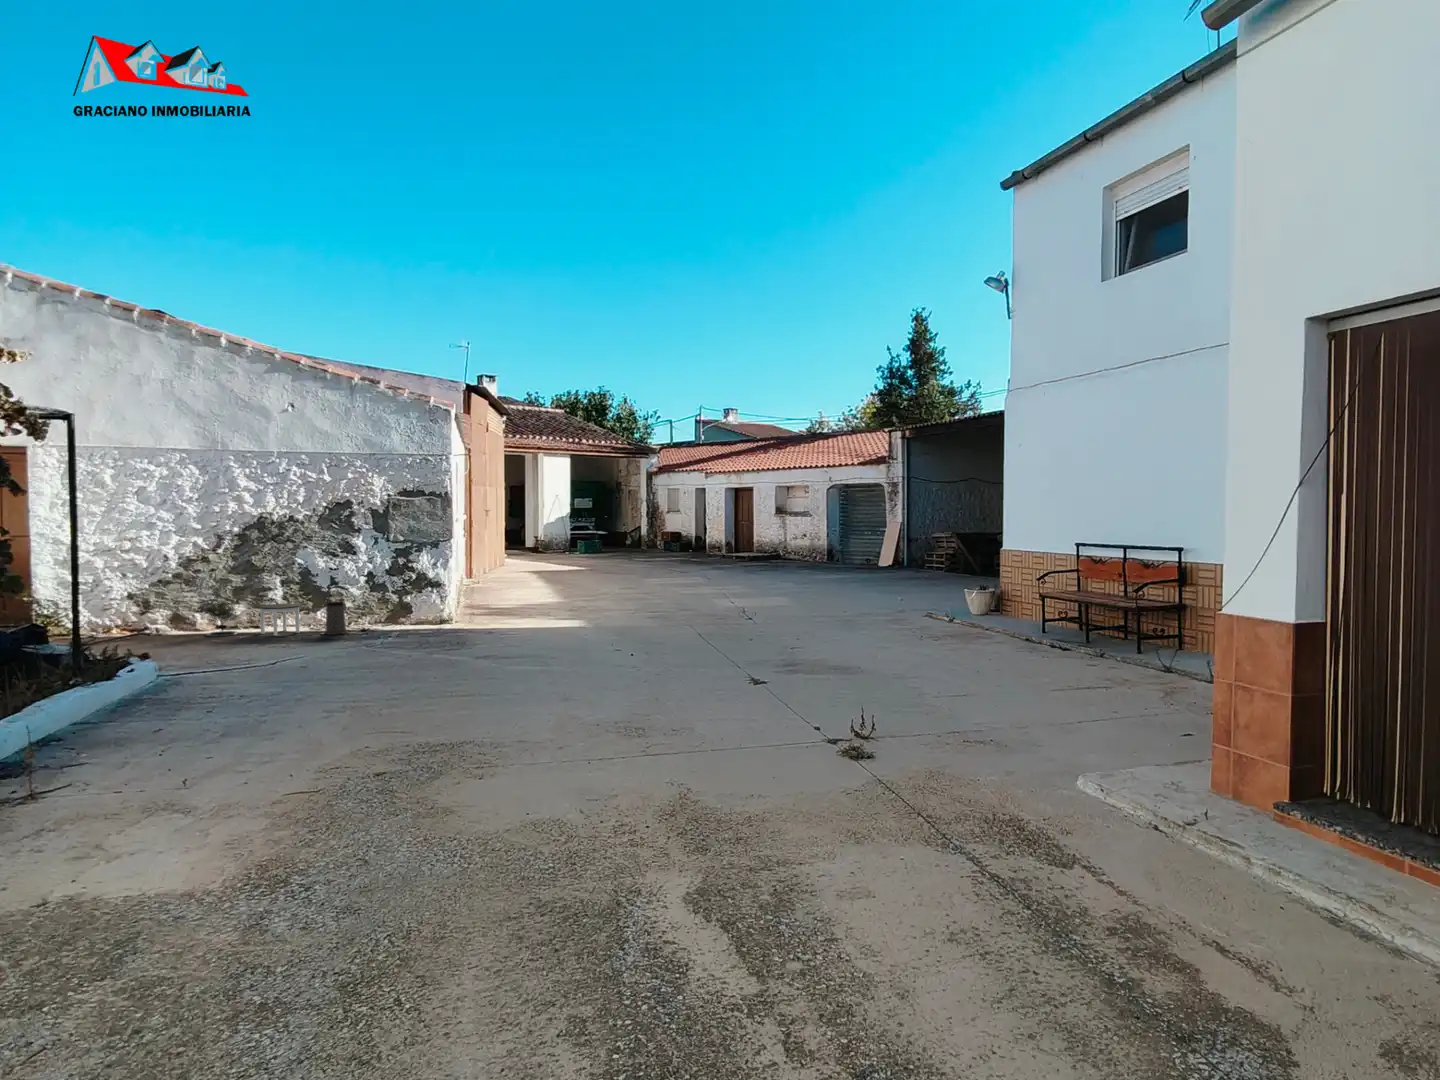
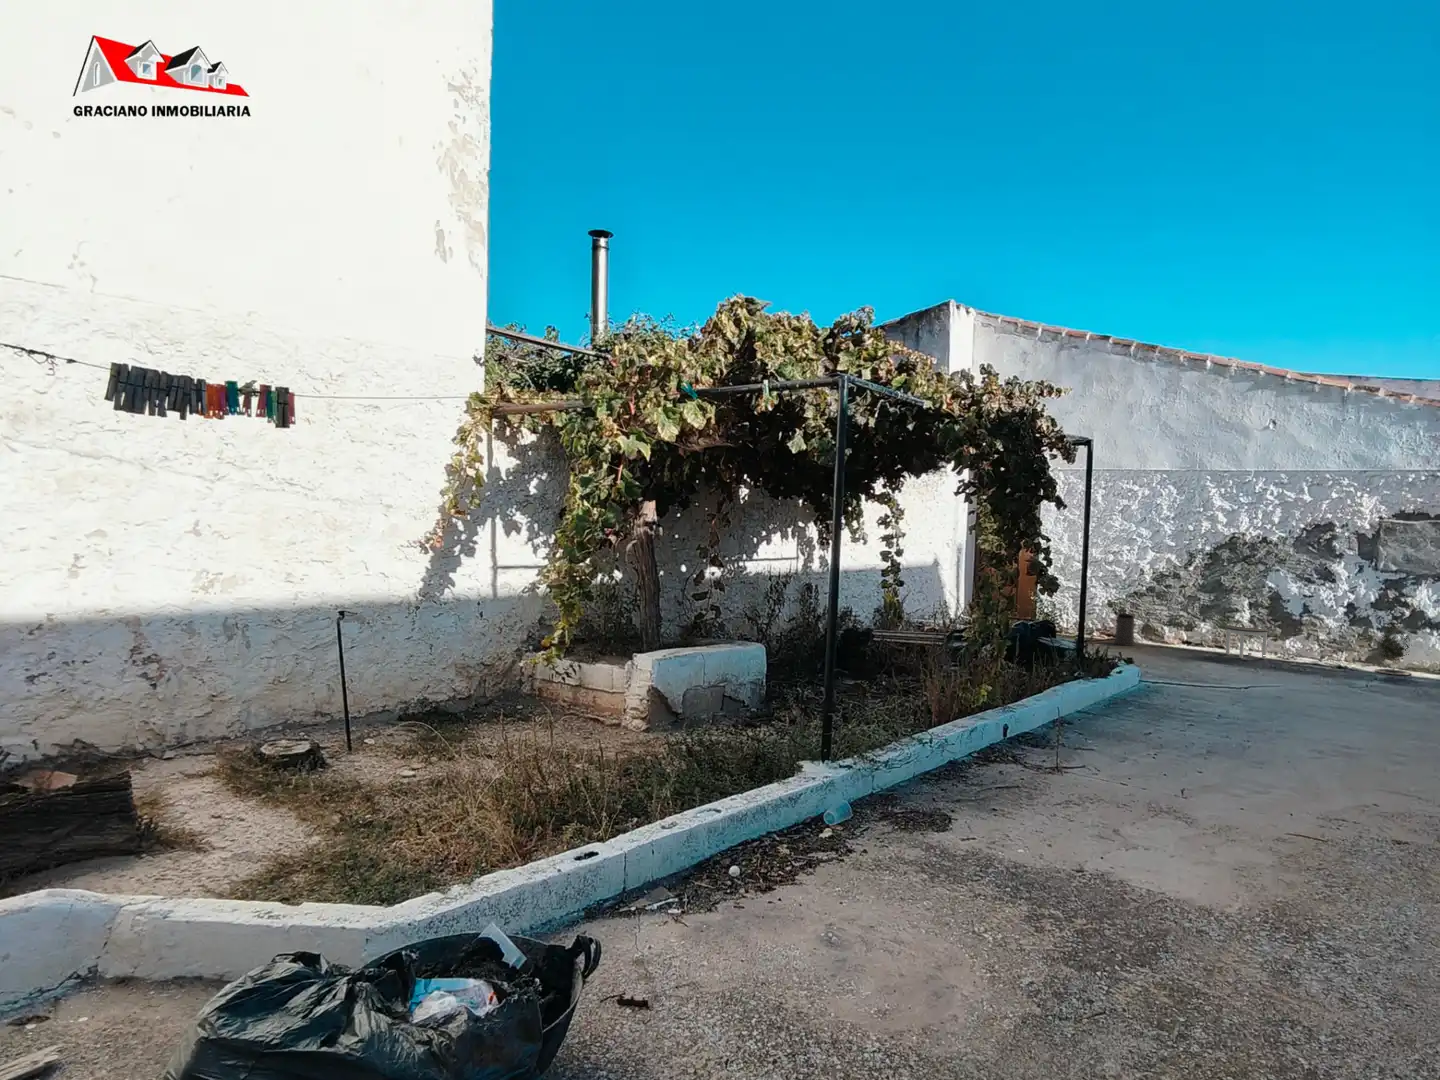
potted tree: present [207,589,237,637] -> present [1375,622,1412,675]
watering can: present [325,598,346,635] -> present [1114,608,1135,646]

